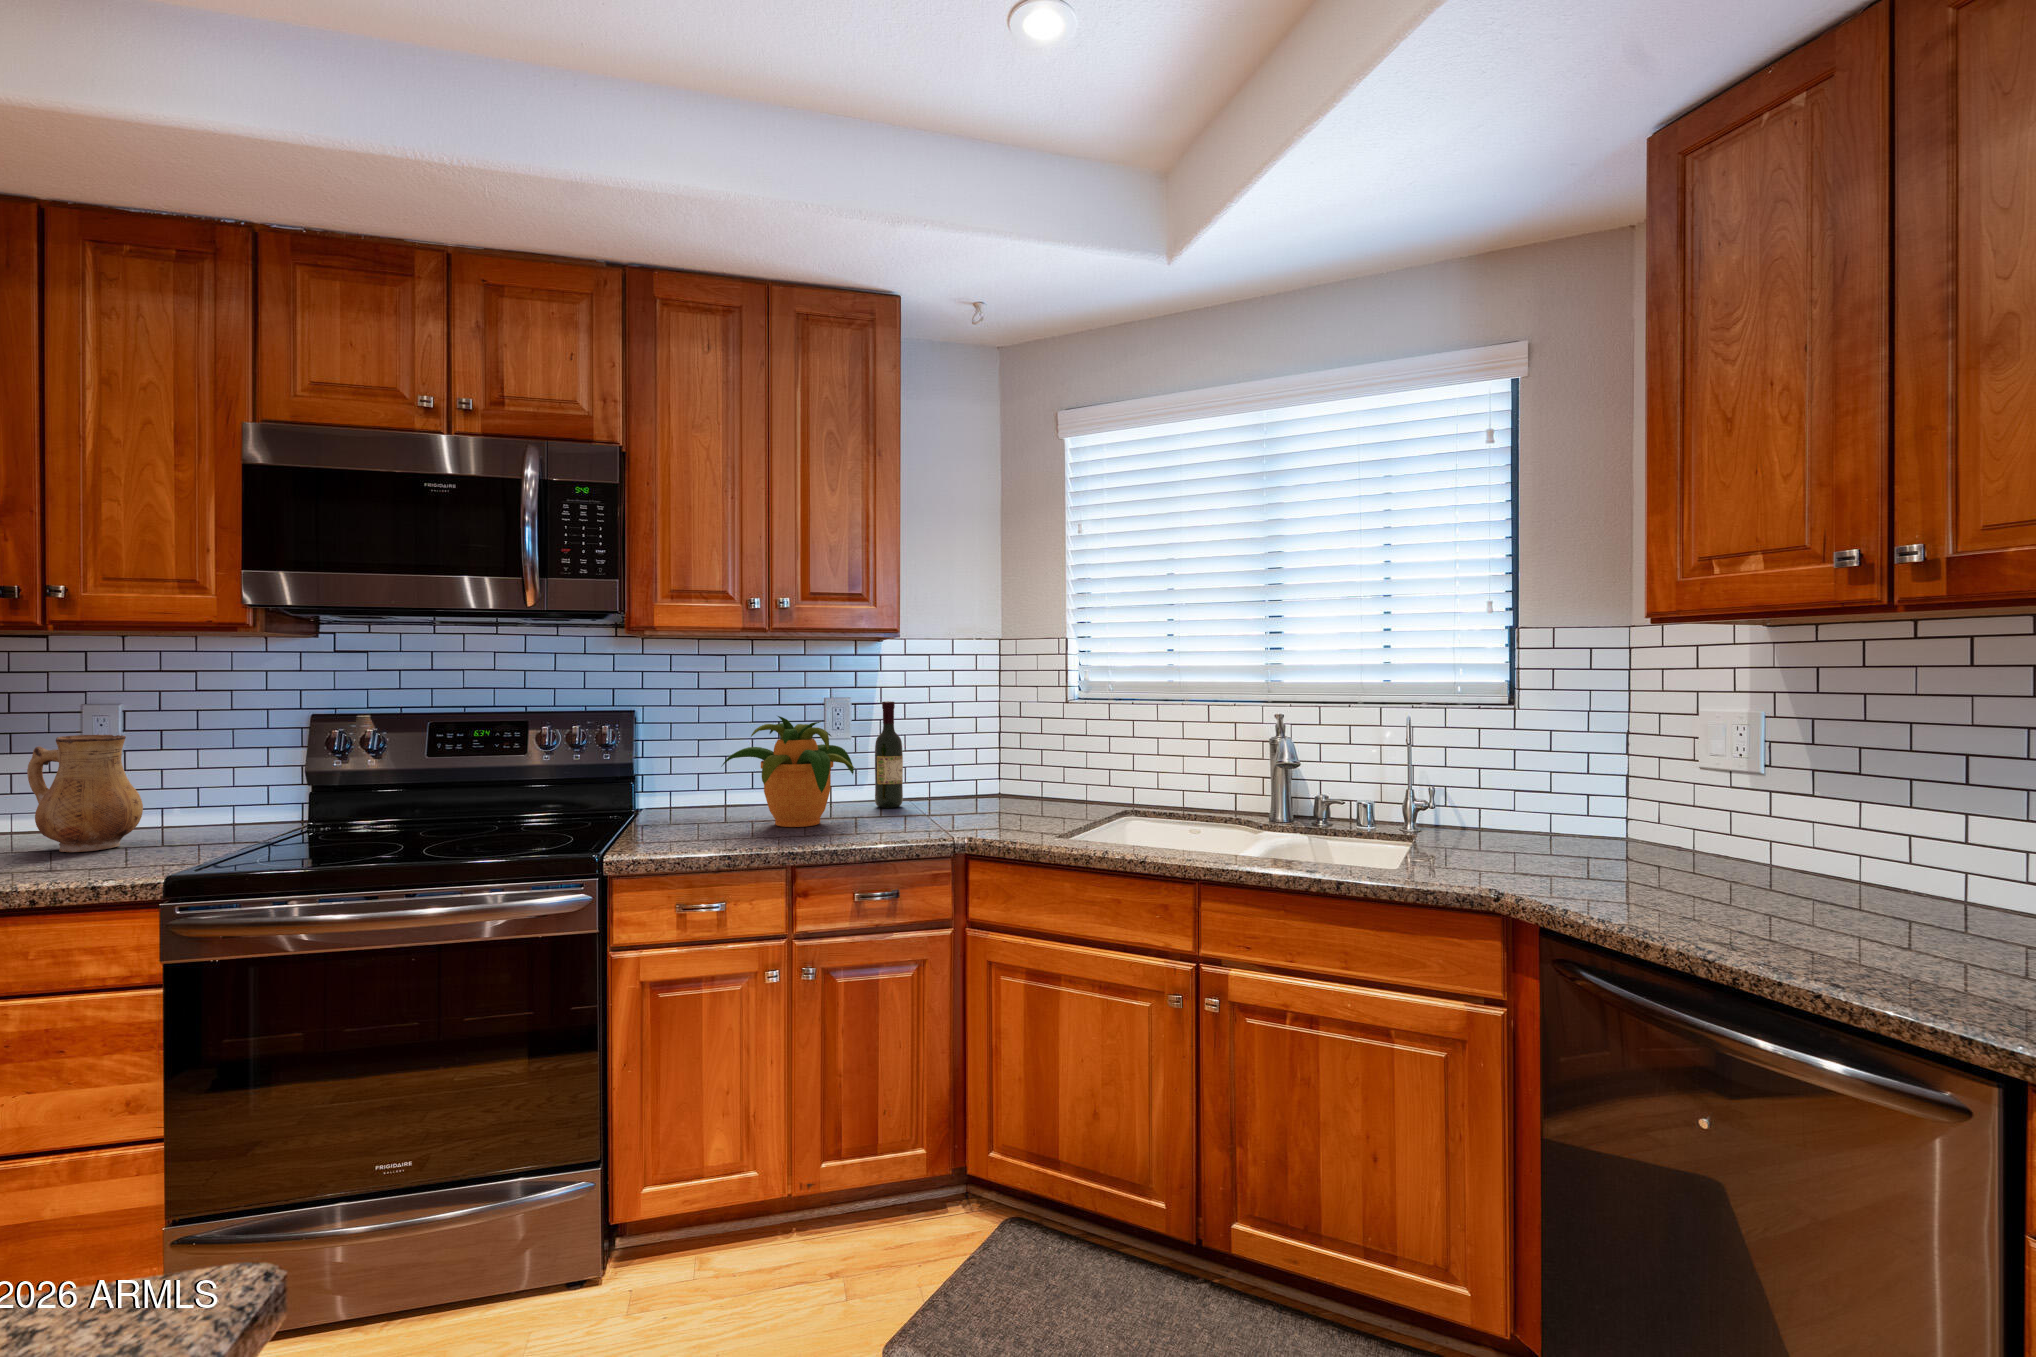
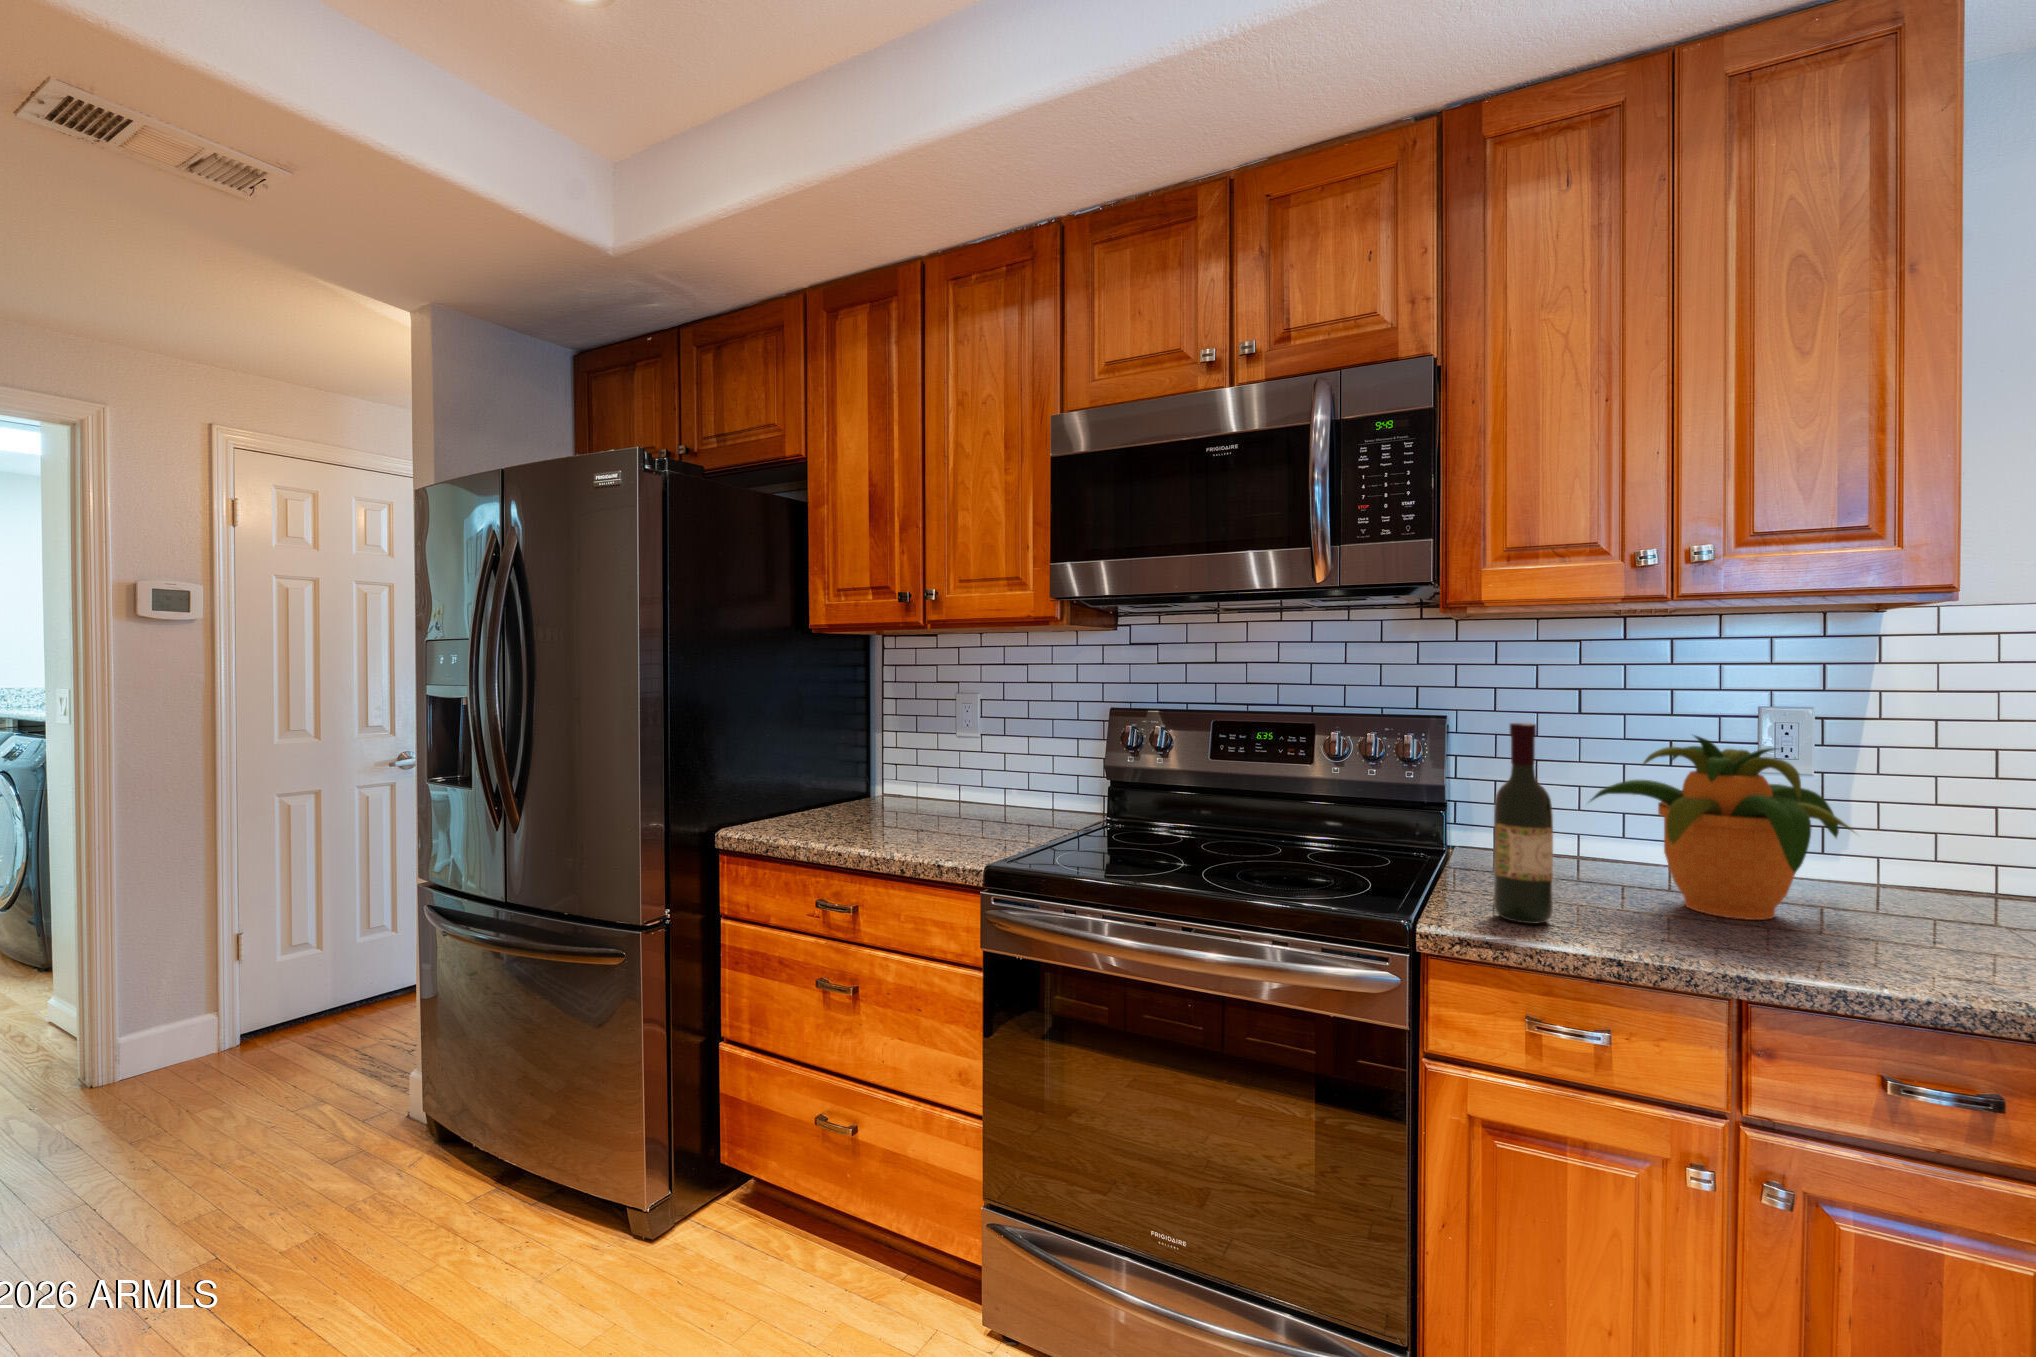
wine bottle: present [875,701,903,808] -> present [1494,723,1553,924]
ceramic pitcher: present [27,735,143,852] -> none [910,720,982,824]

